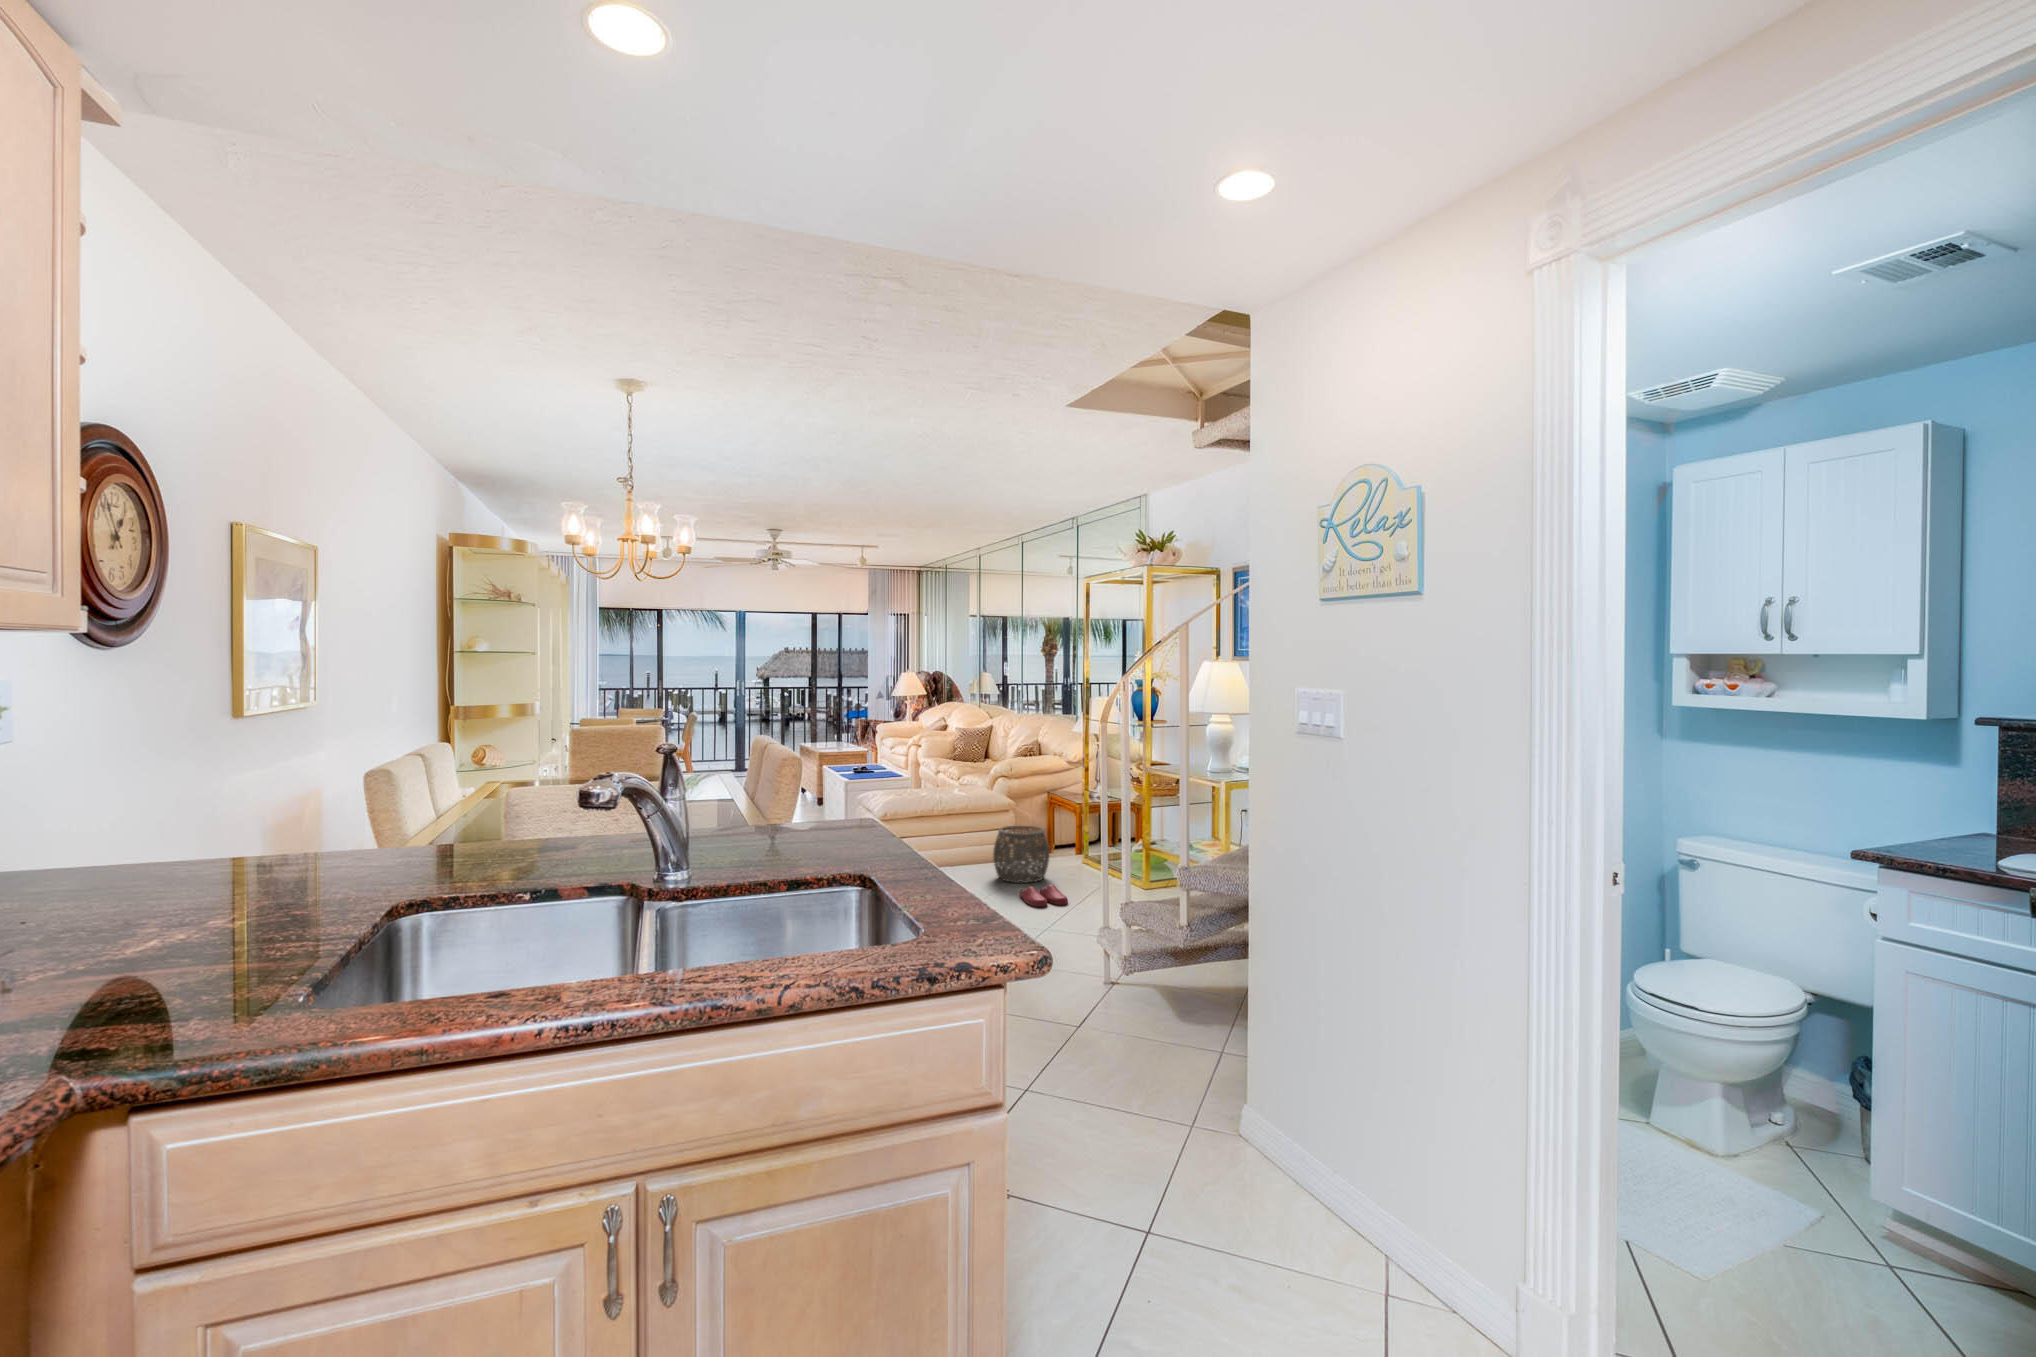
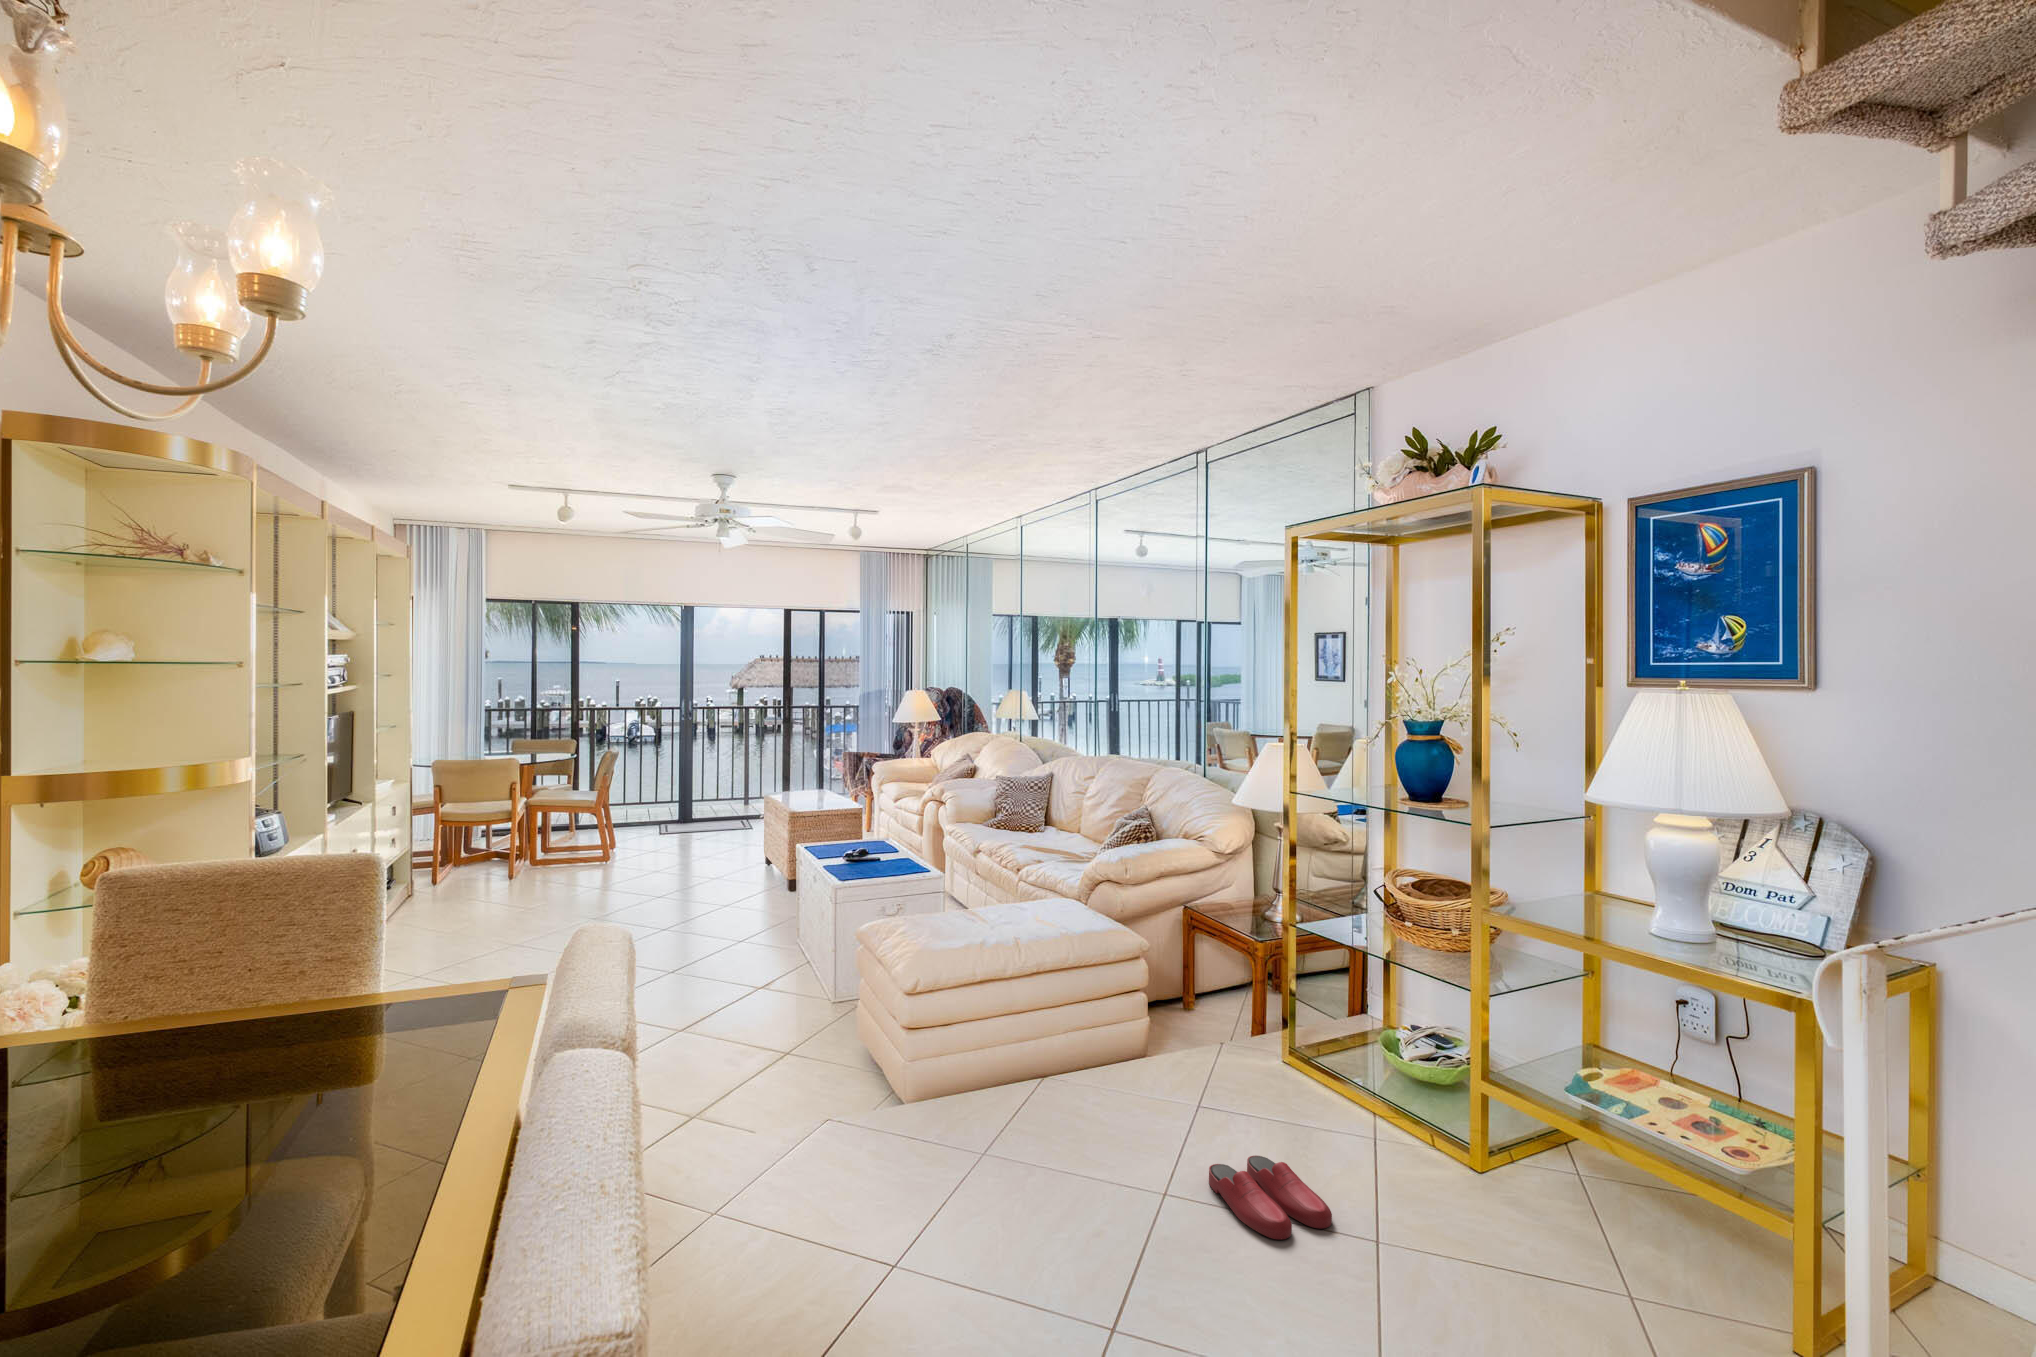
woven basket: present [993,825,1049,883] -> none [1124,994,1241,1129]

